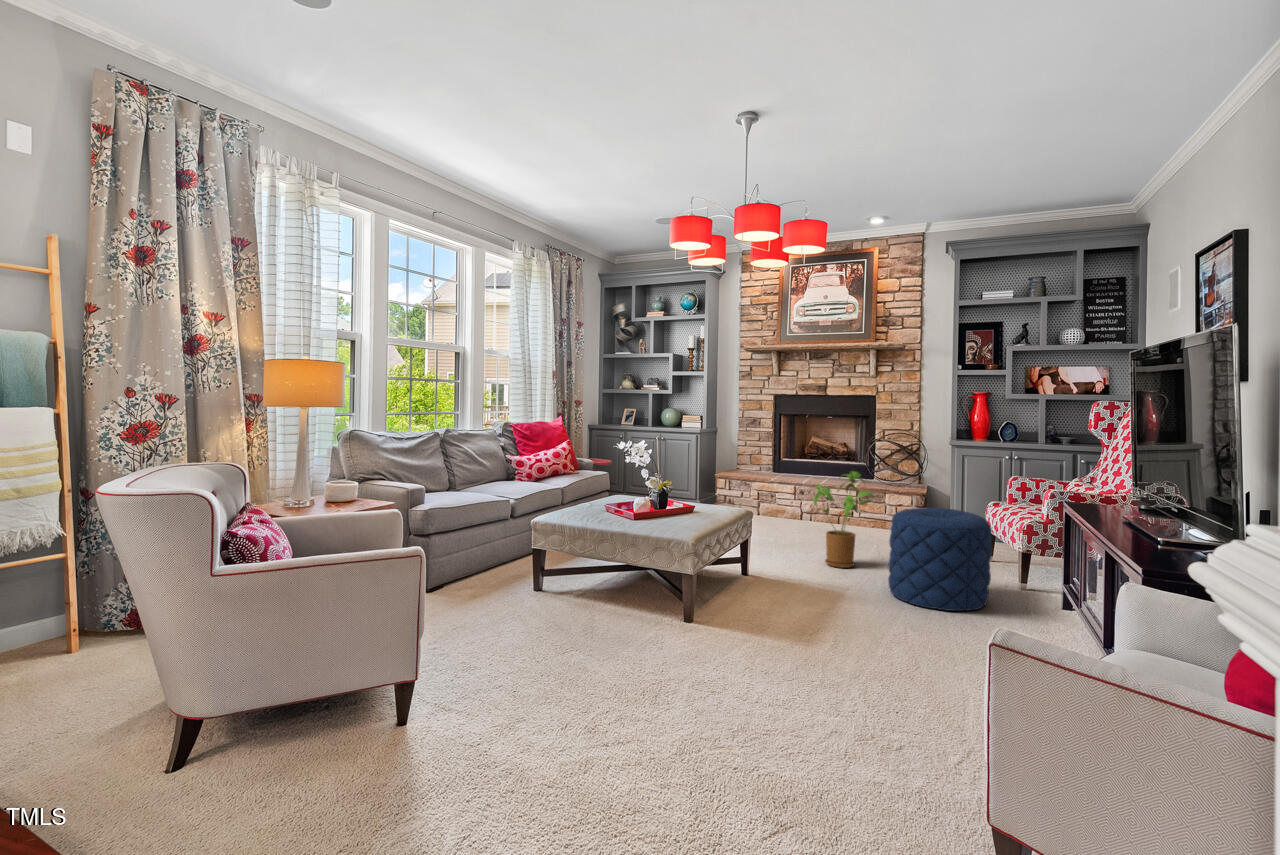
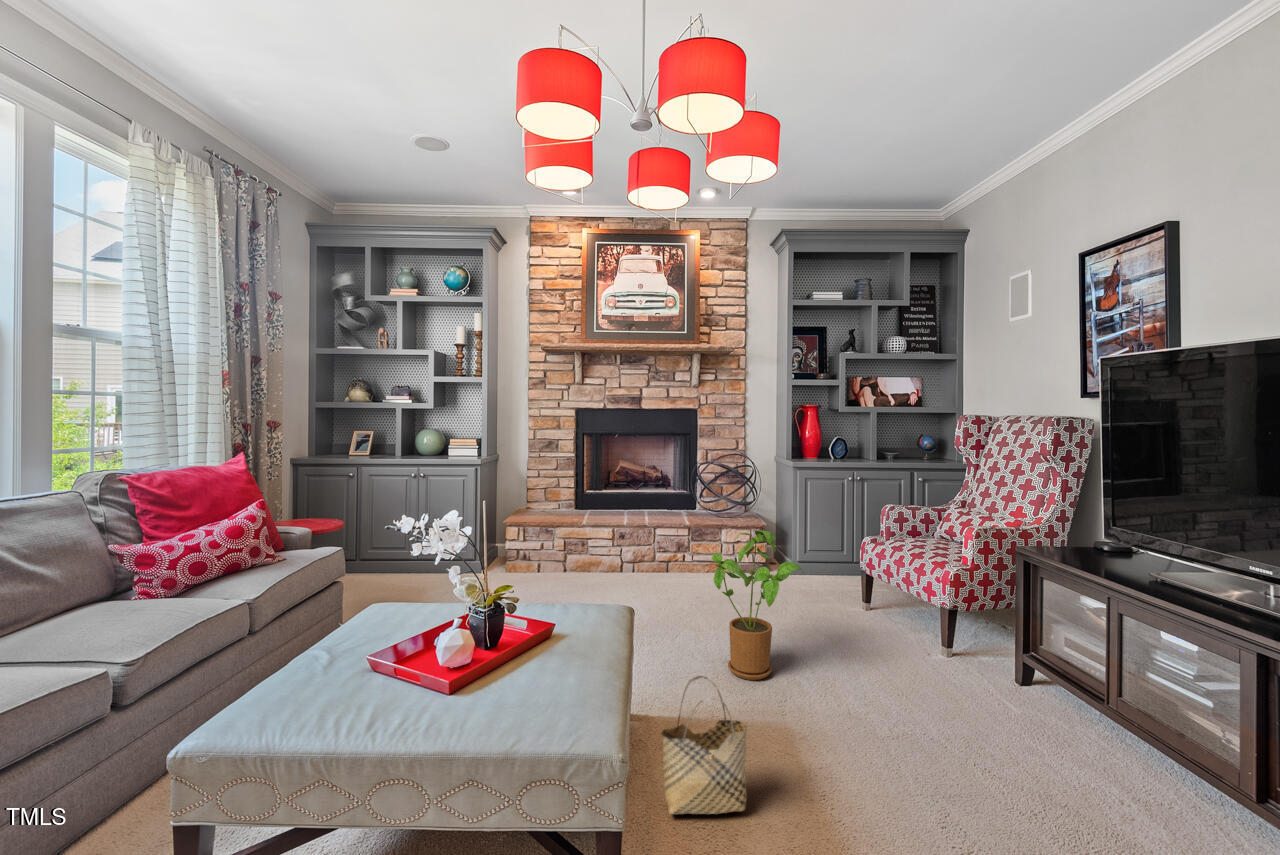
pouf: present [888,508,992,611] -> none [864,589,1026,774]
woven basket: none [736,526,783,593] -> present [661,676,747,815]

